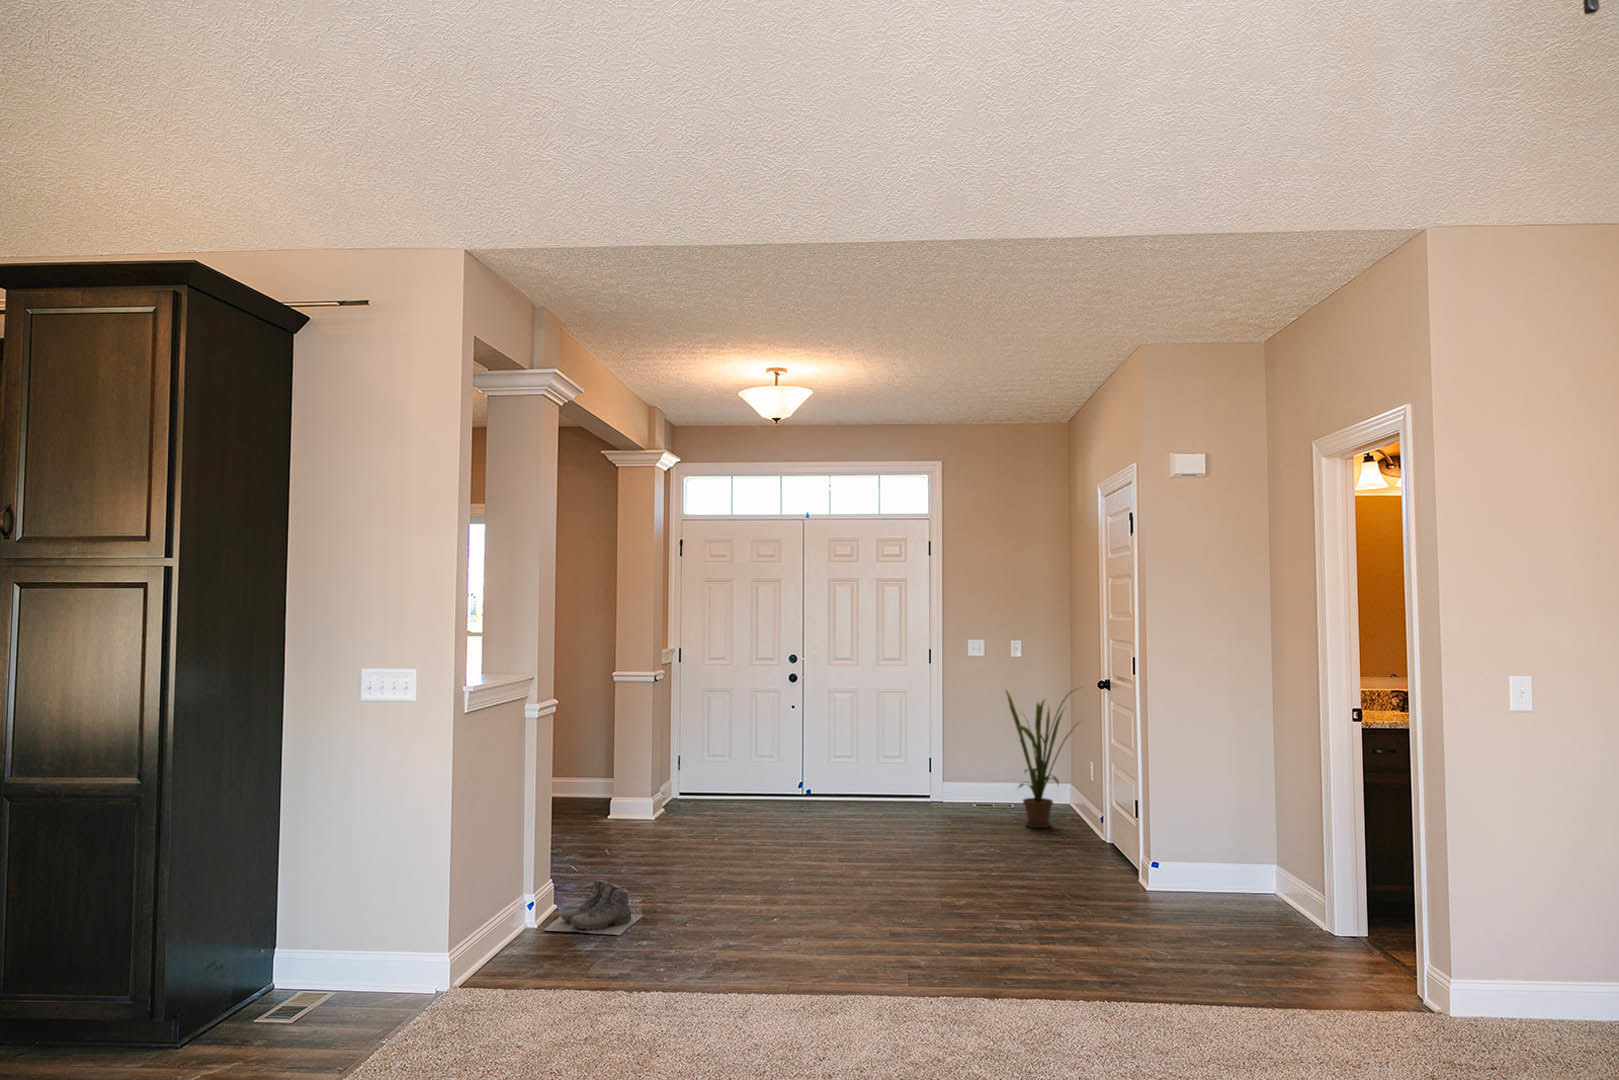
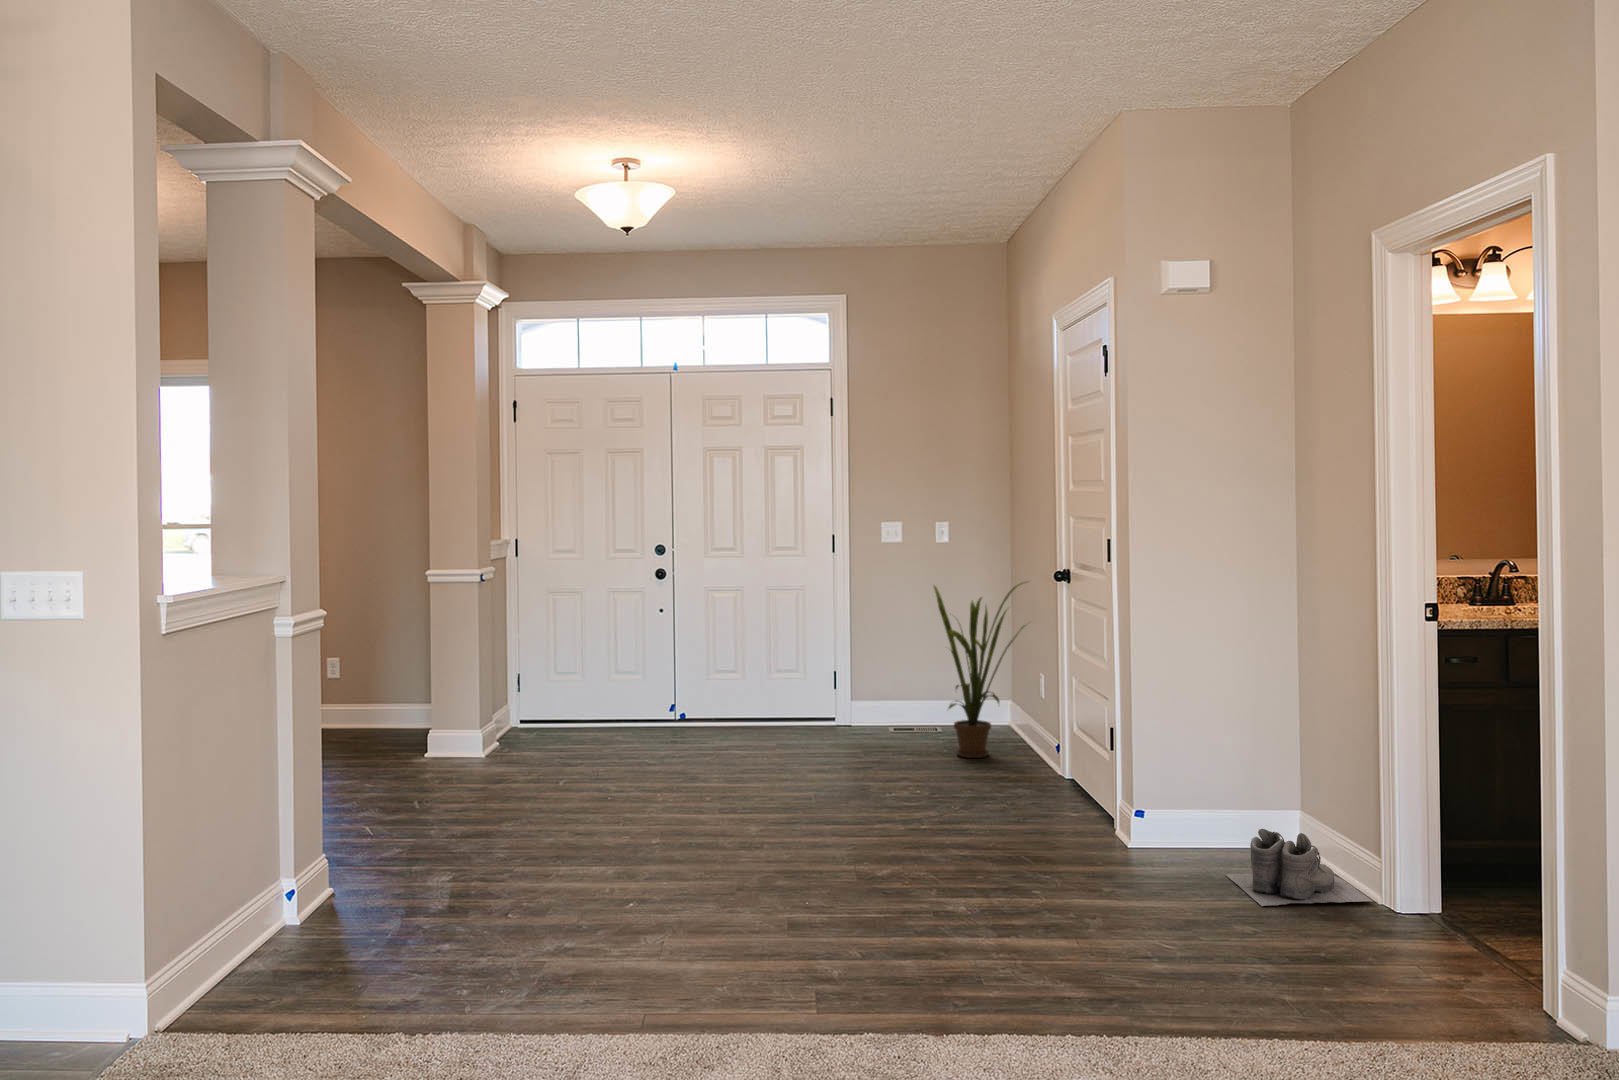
boots: present [544,879,643,935] -> present [1226,829,1372,906]

